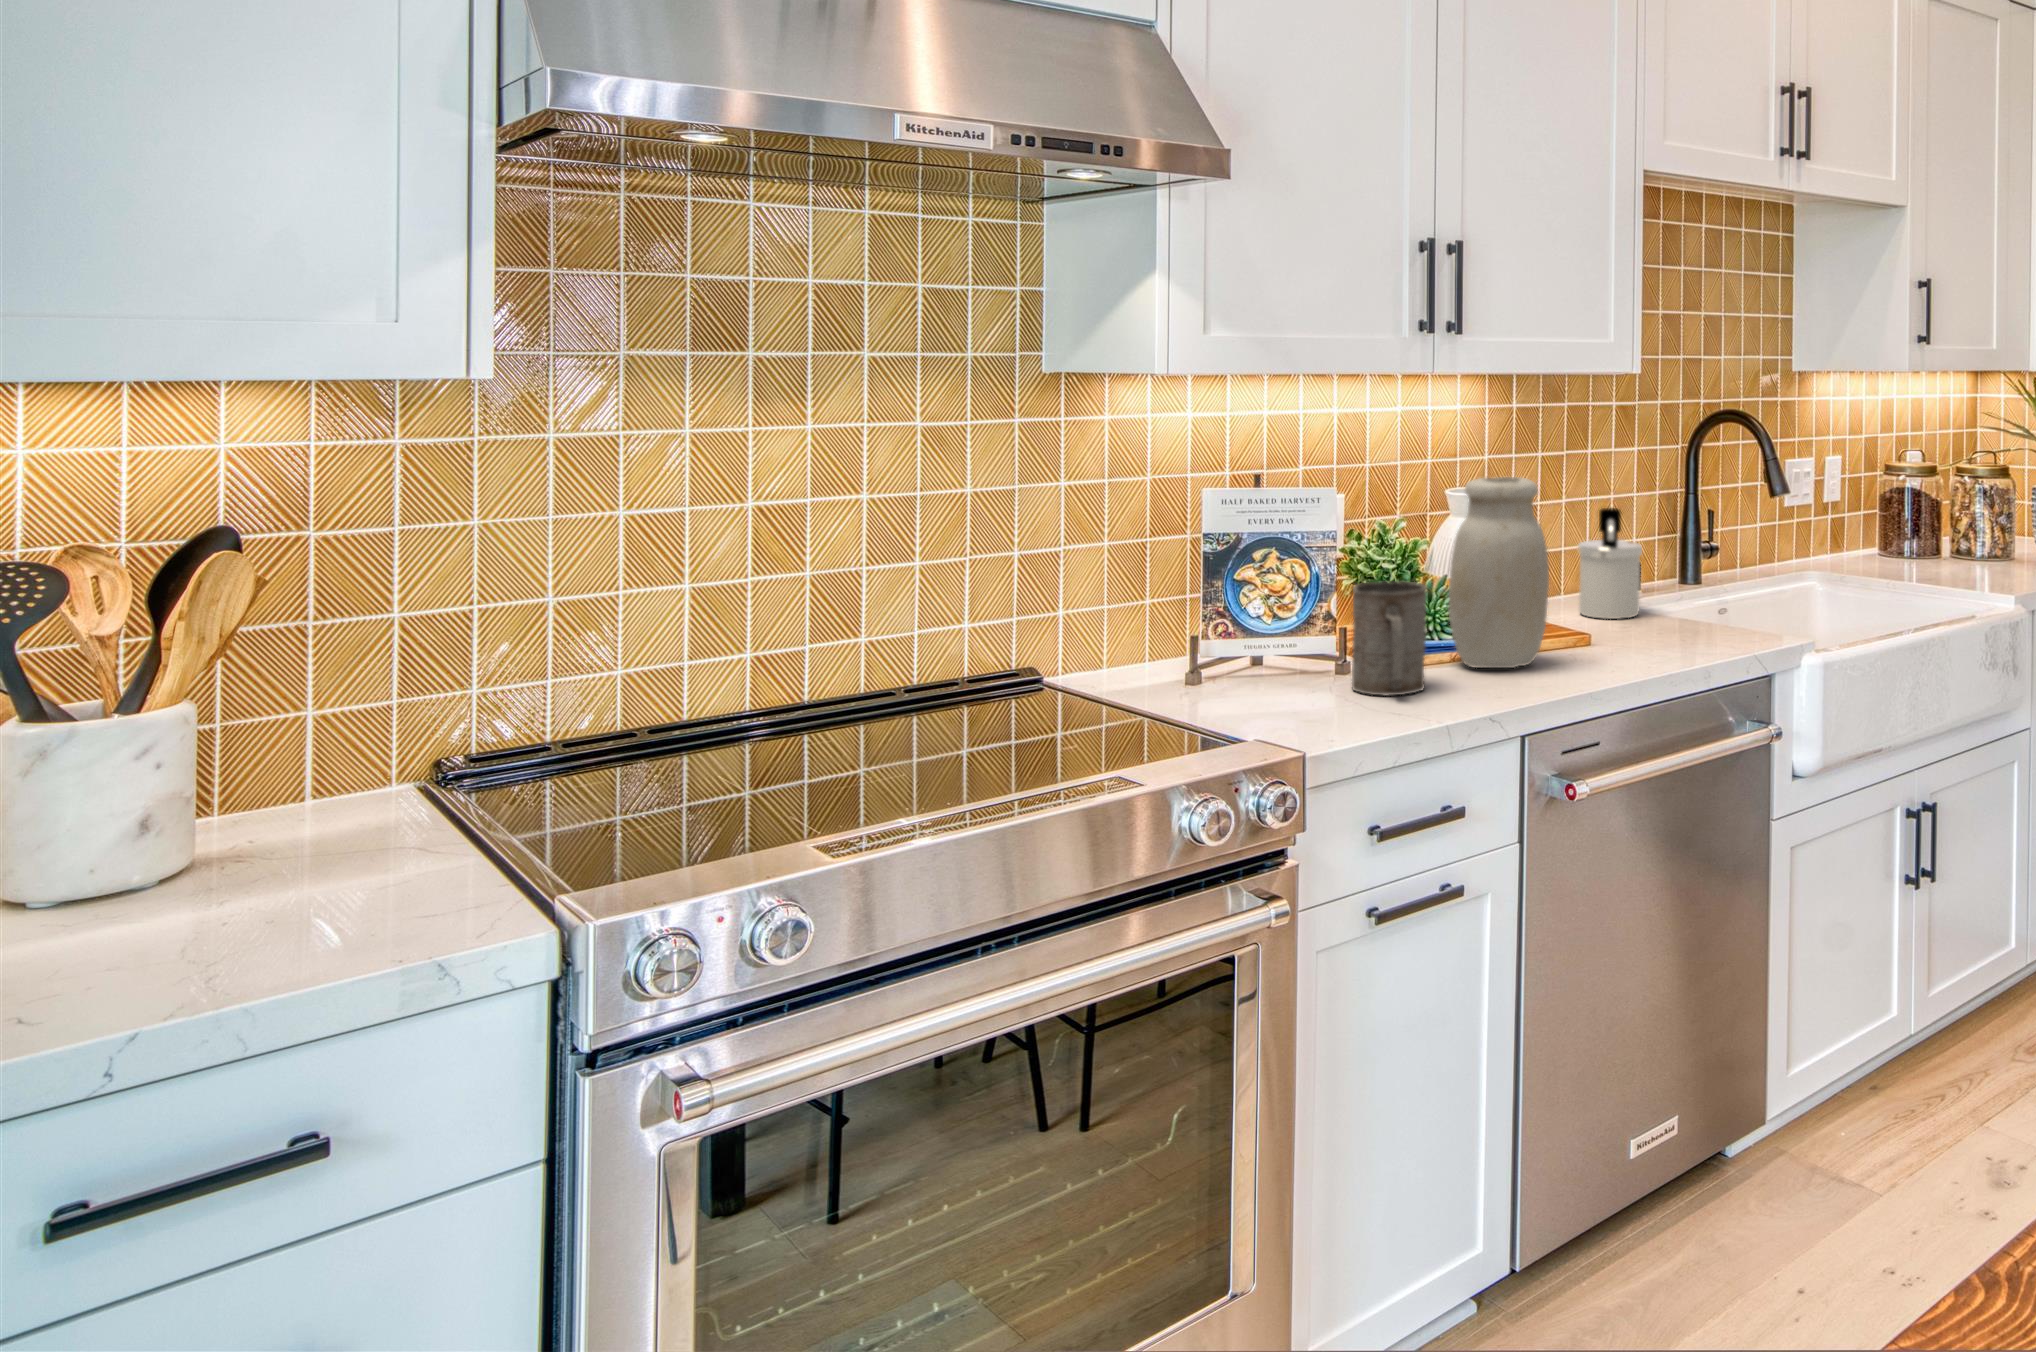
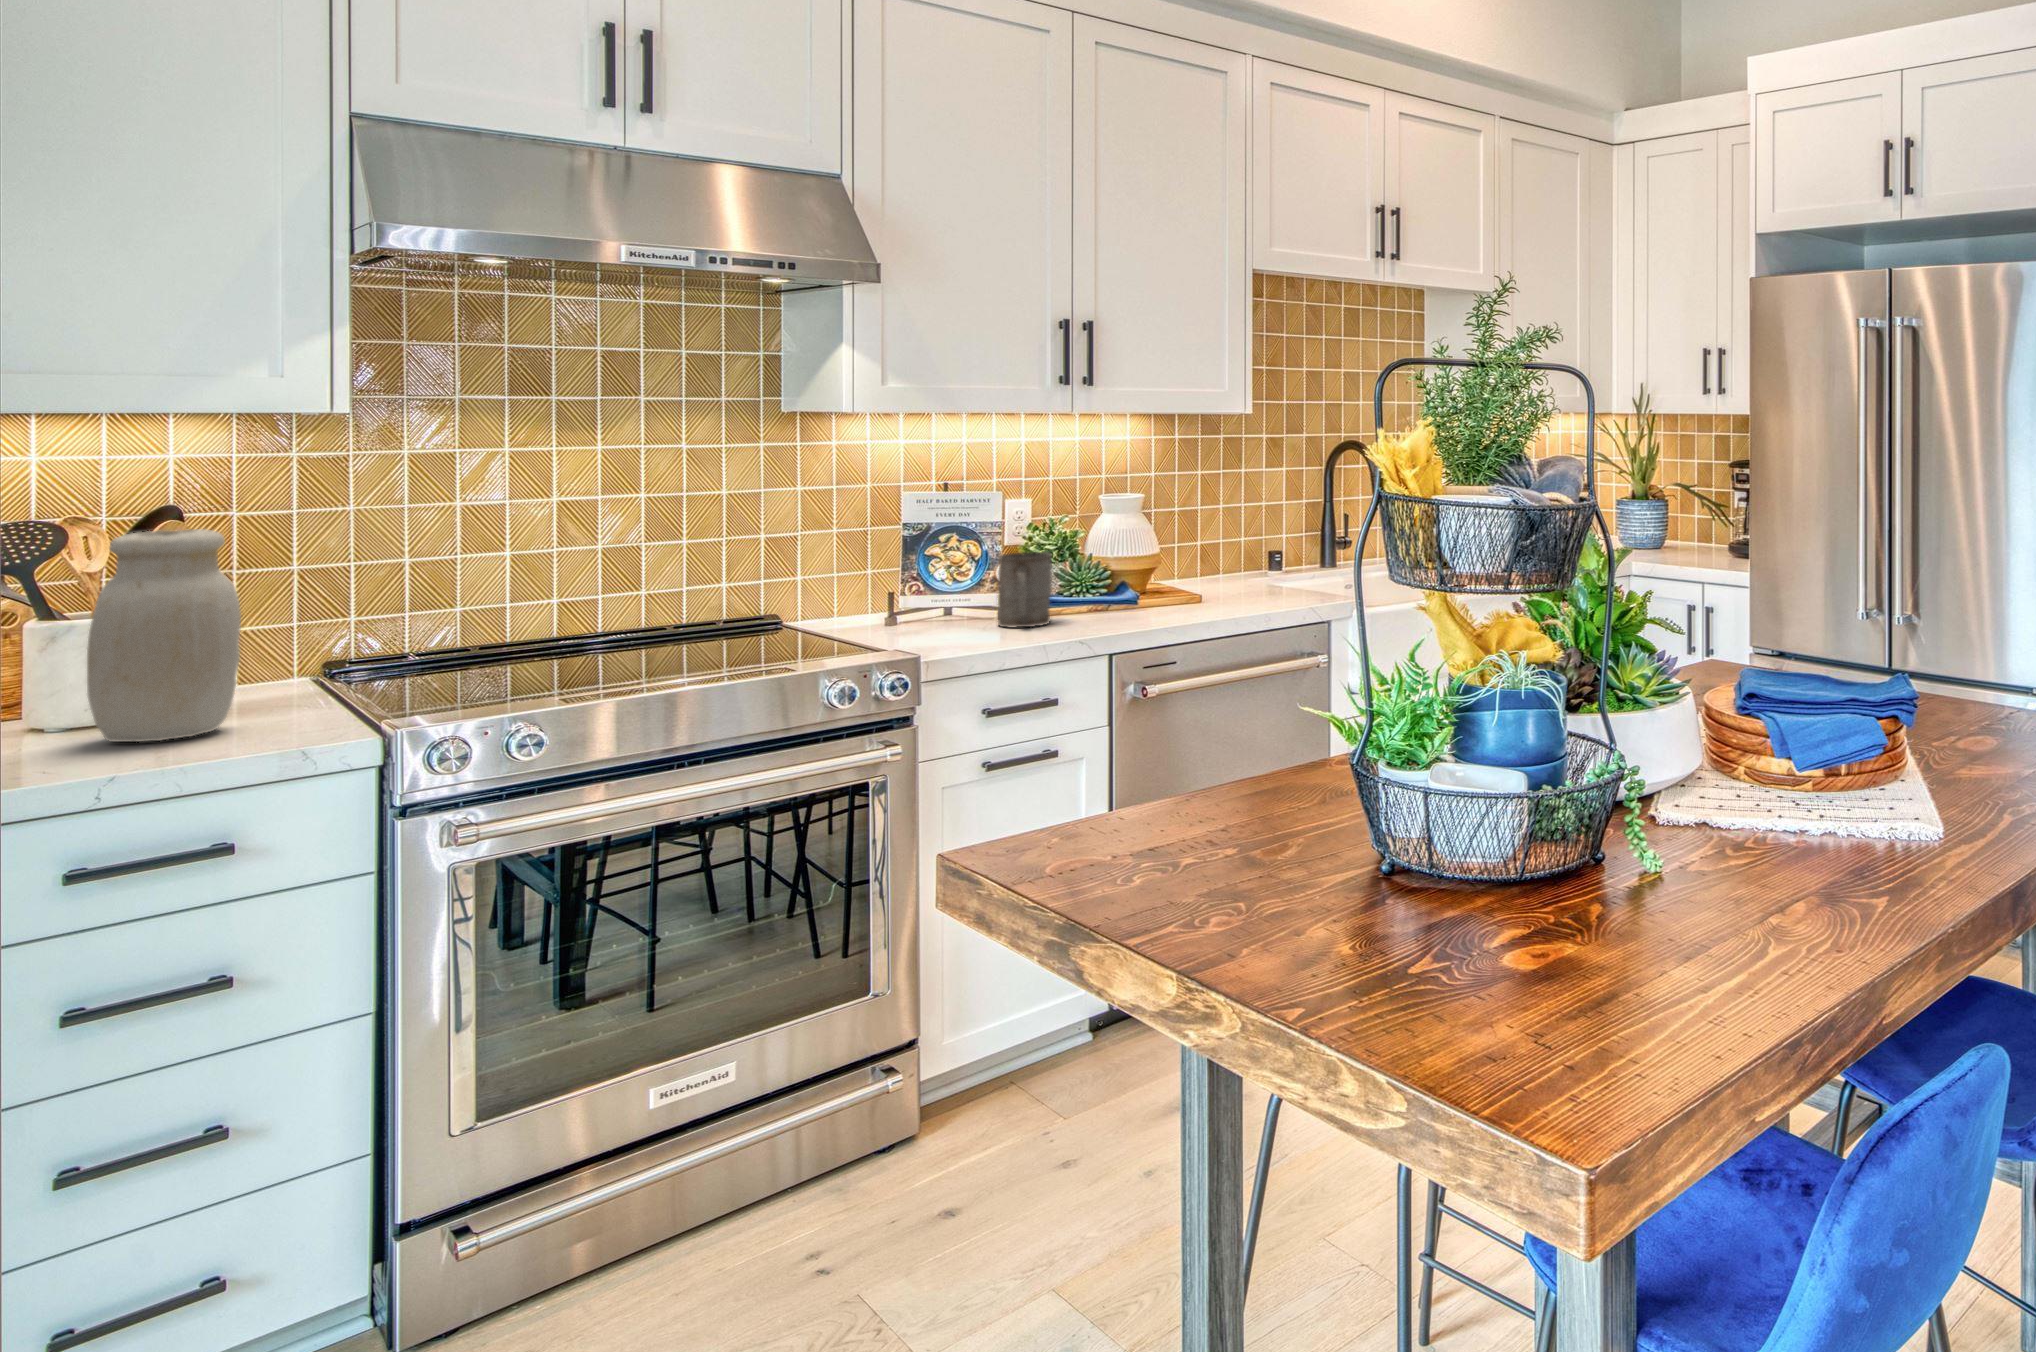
jar: present [1448,477,1549,668] -> present [87,529,241,742]
soap dispenser: present [1578,508,1642,619] -> none [1214,508,1261,586]

